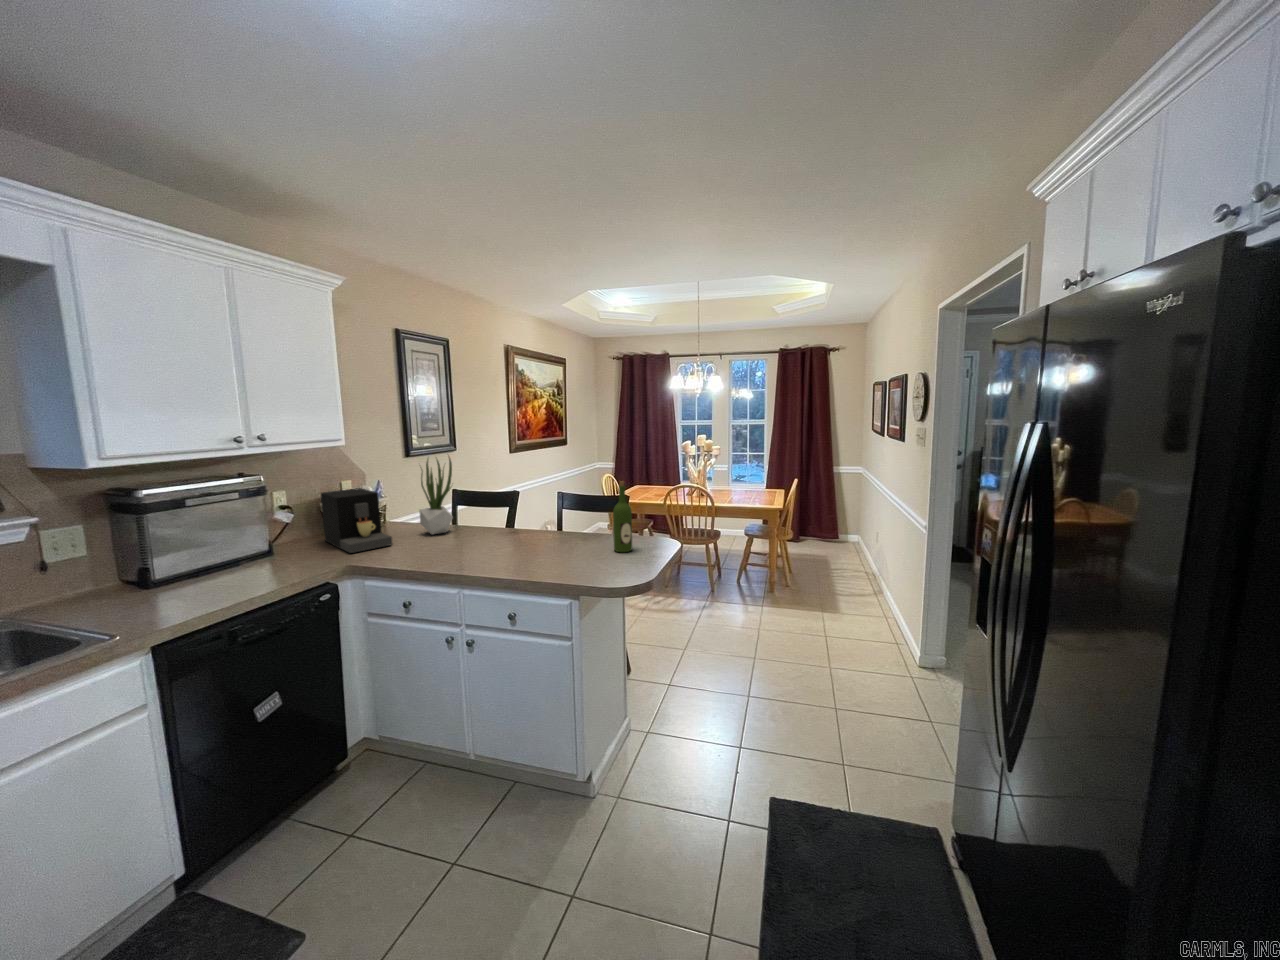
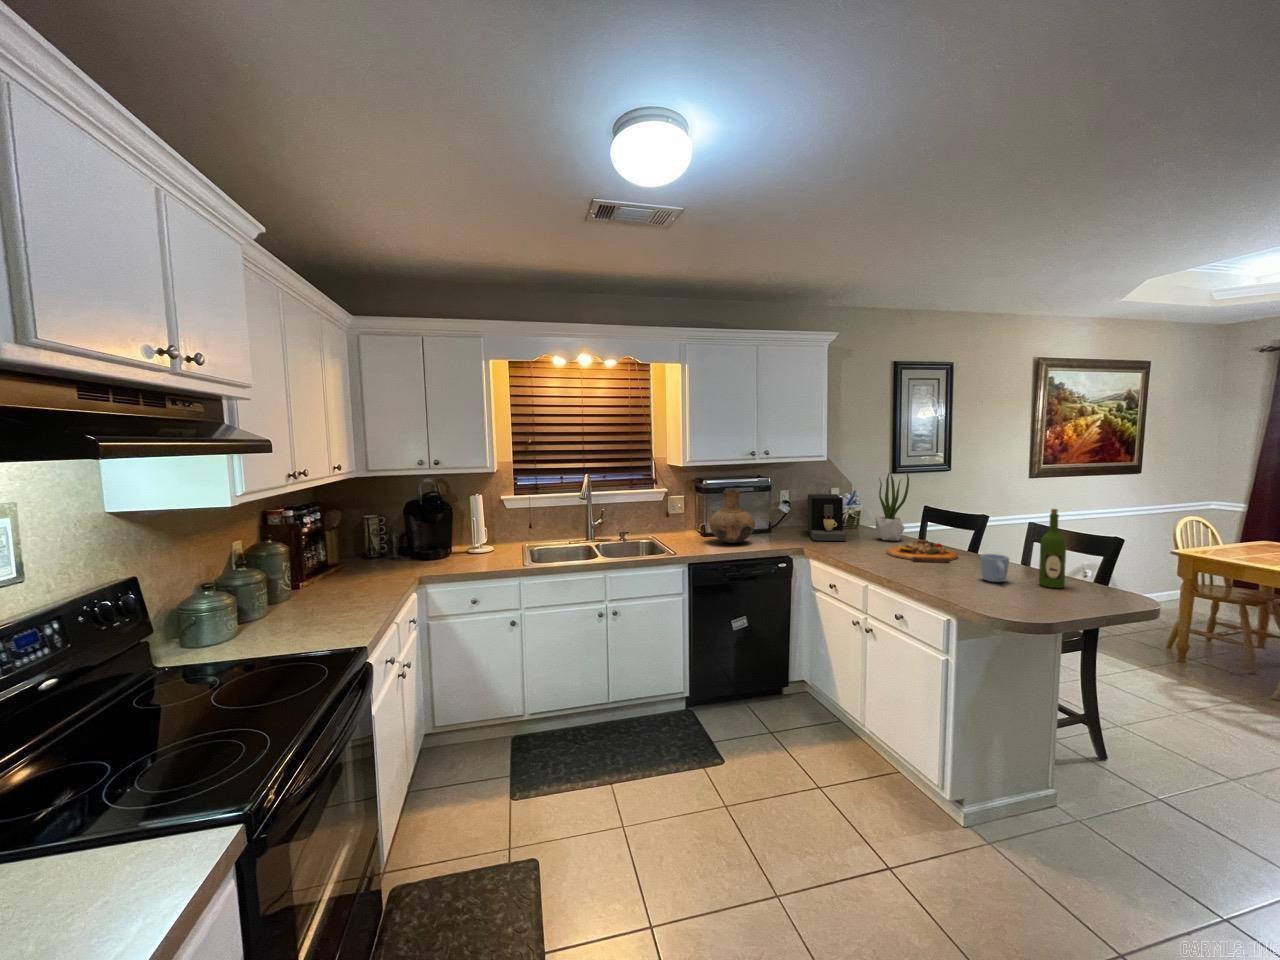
vase: none [164,503,260,589] -> present [709,490,755,543]
cutting board: none [453,527,525,554] -> present [887,540,958,563]
mug: none [570,531,597,559] -> present [980,554,1009,582]

